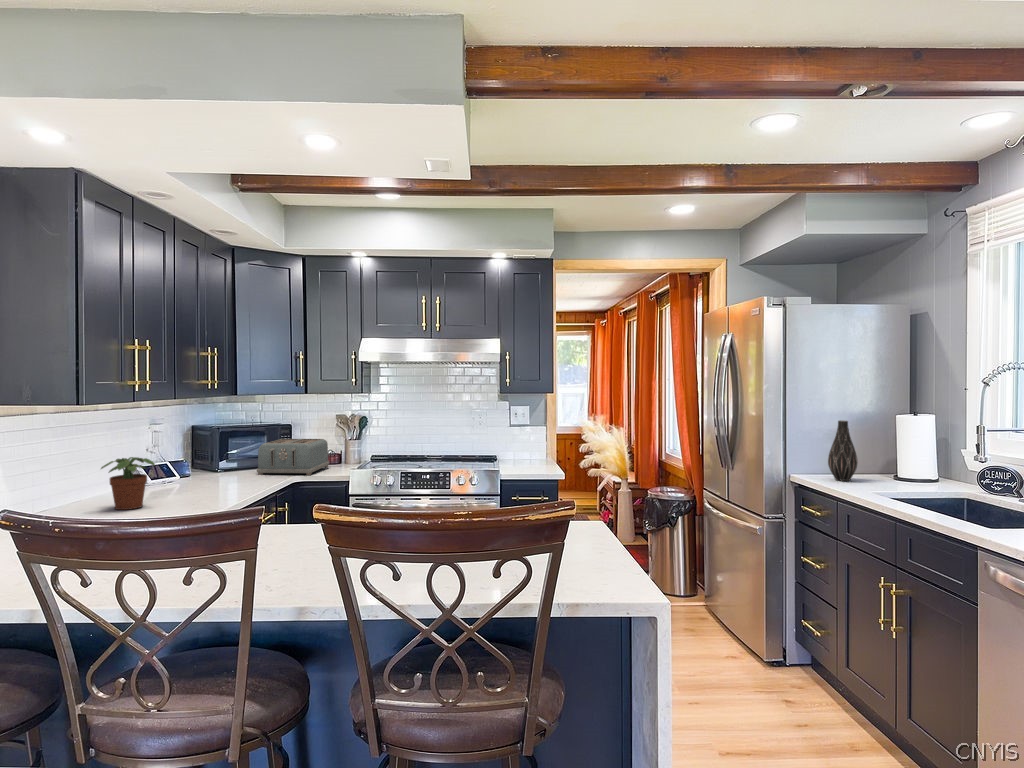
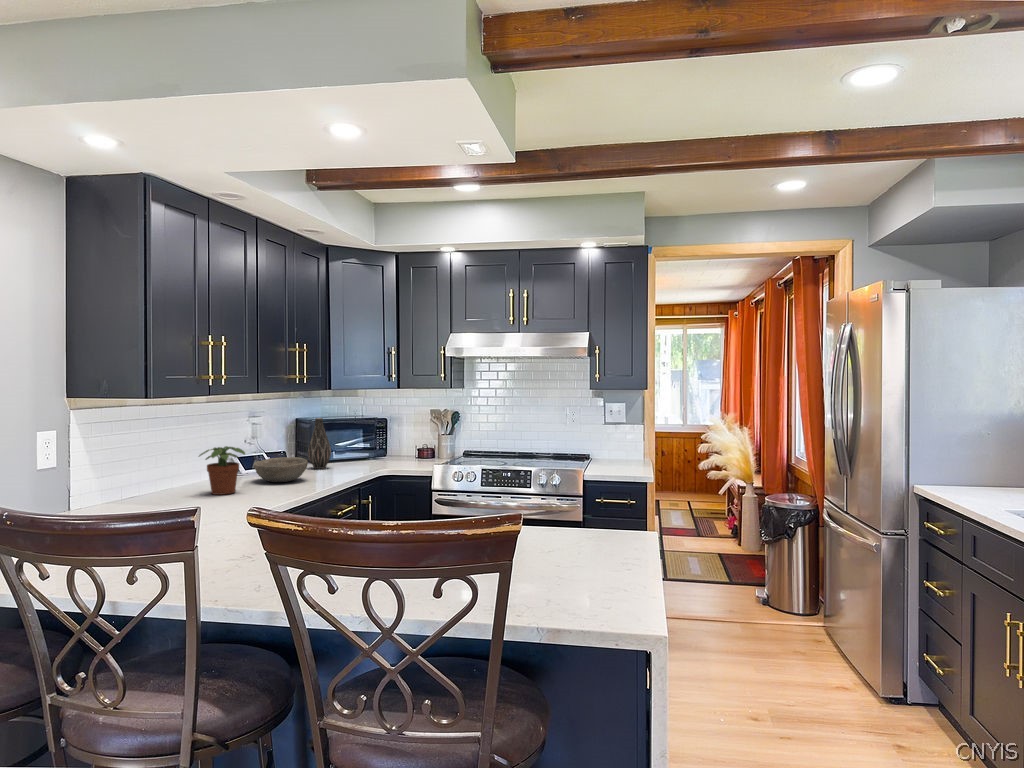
vase: present [828,420,858,481] -> present [308,418,331,469]
toaster: present [257,439,329,475] -> none [349,432,420,469]
bowl: none [158,467,219,494] -> present [254,457,308,482]

